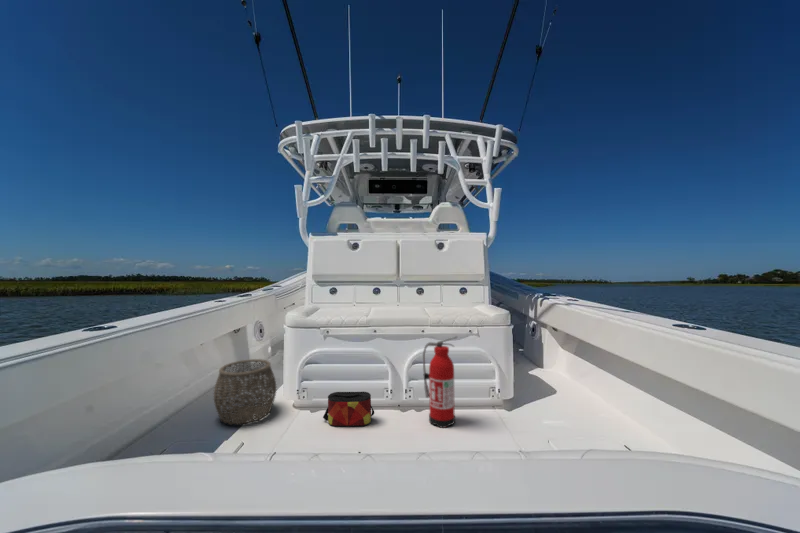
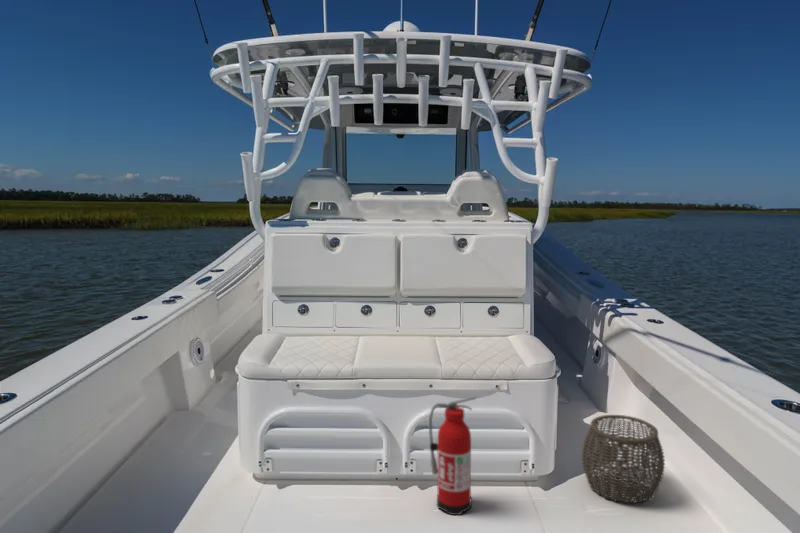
woven basket: present [214,359,276,424] -> present [582,415,665,504]
bag: present [323,392,374,427] -> none [295,465,363,512]

